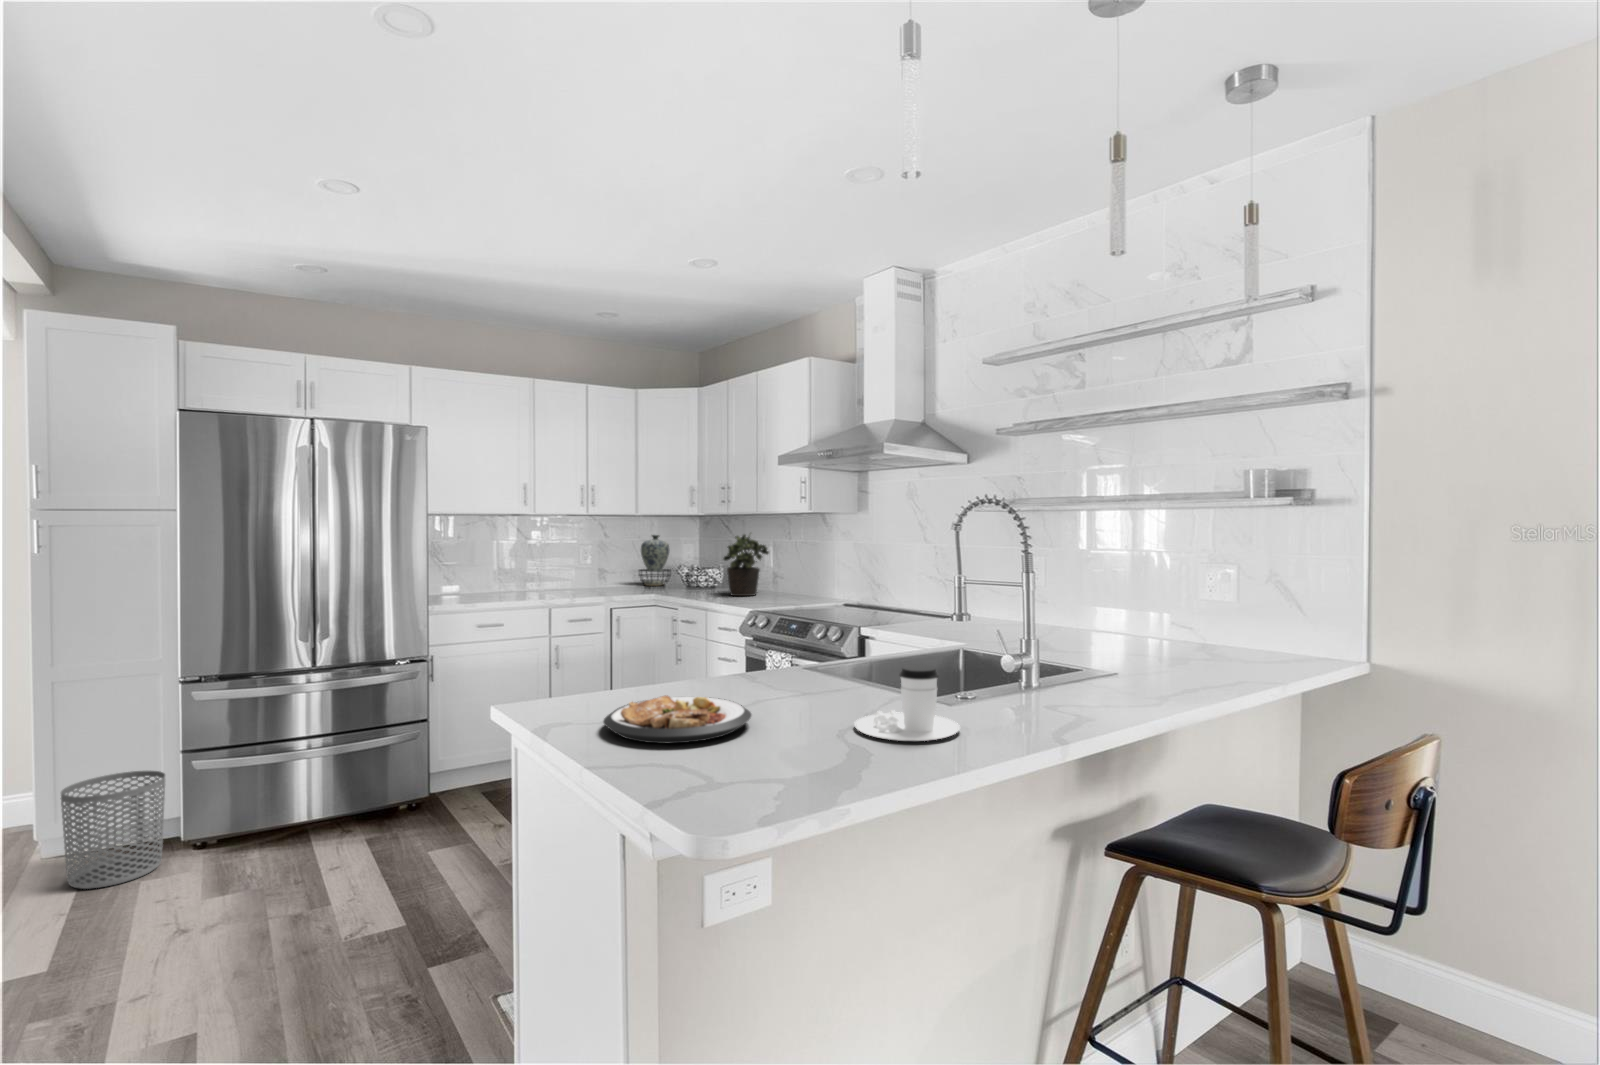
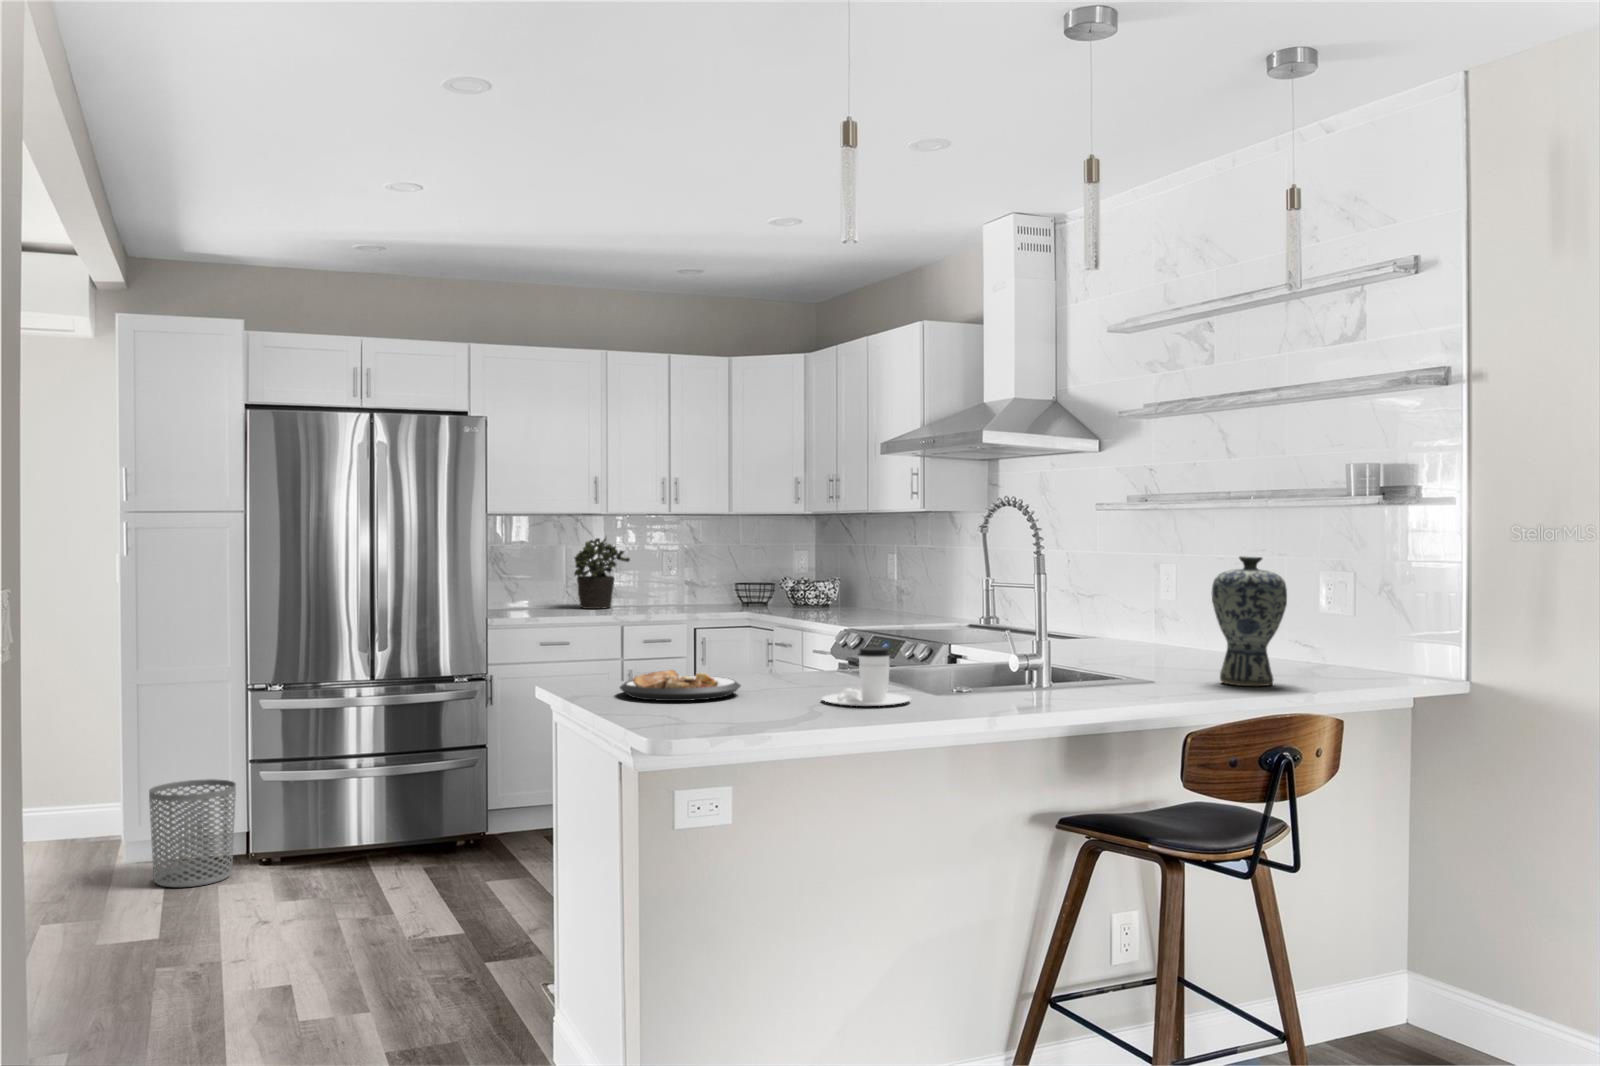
vase: present [641,535,669,586] -> present [1212,556,1287,686]
potted plant: present [724,535,769,596] -> present [574,538,630,609]

